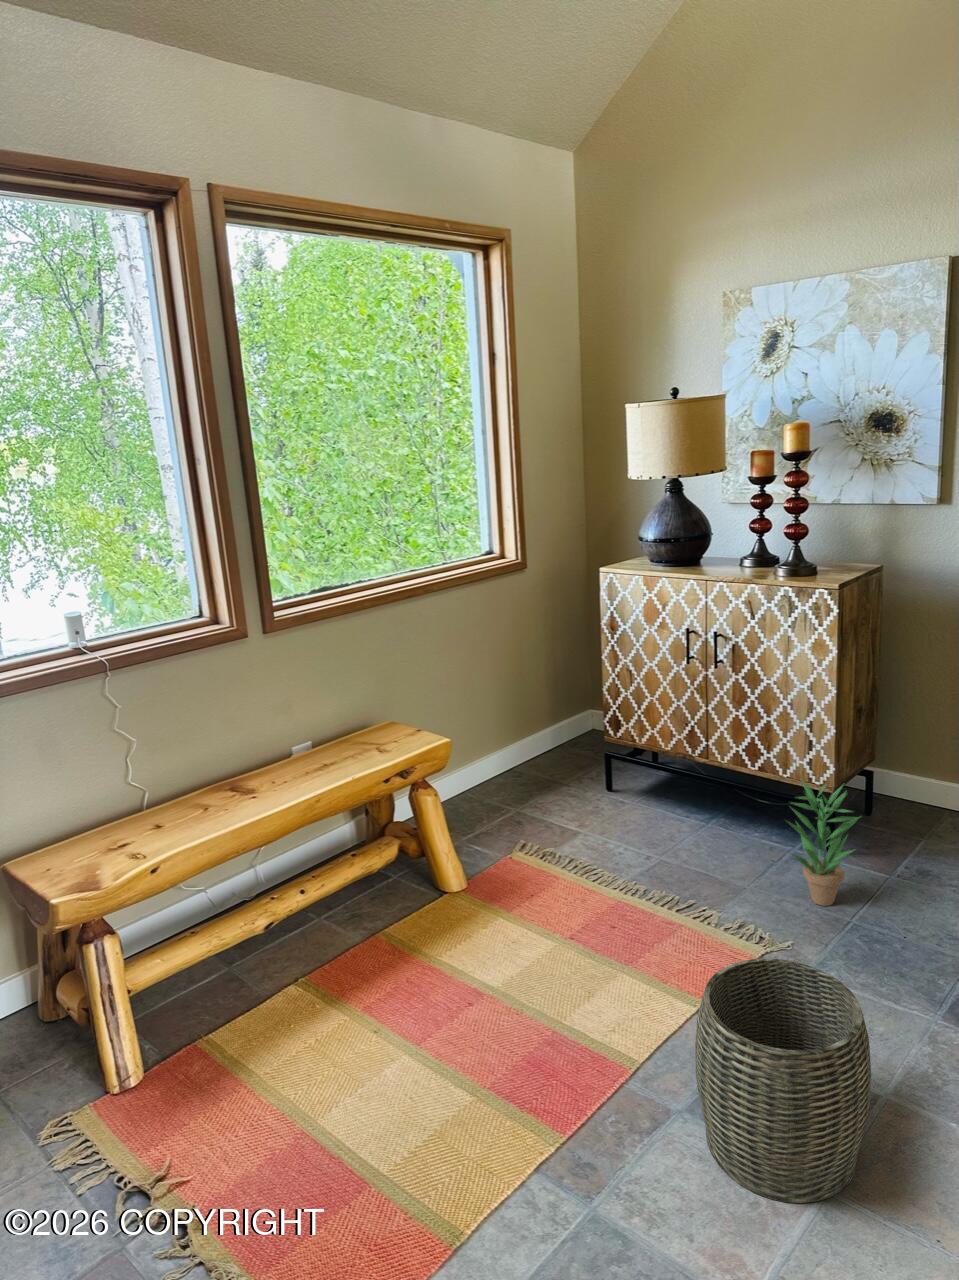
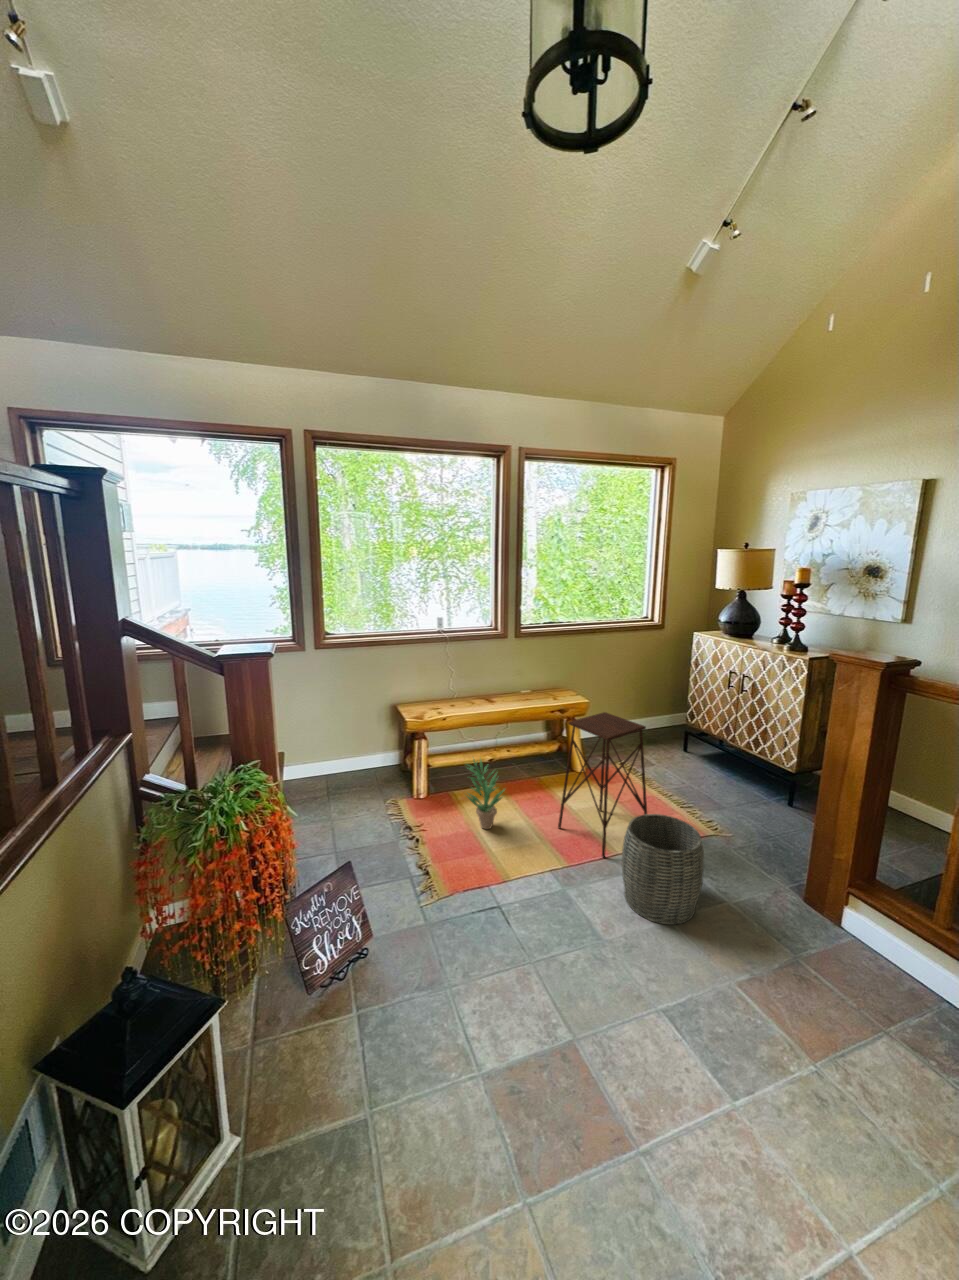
side table: none [491,765,669,1085] -> present [558,712,647,857]
potted plant: present [788,779,859,906] -> present [467,759,504,829]

